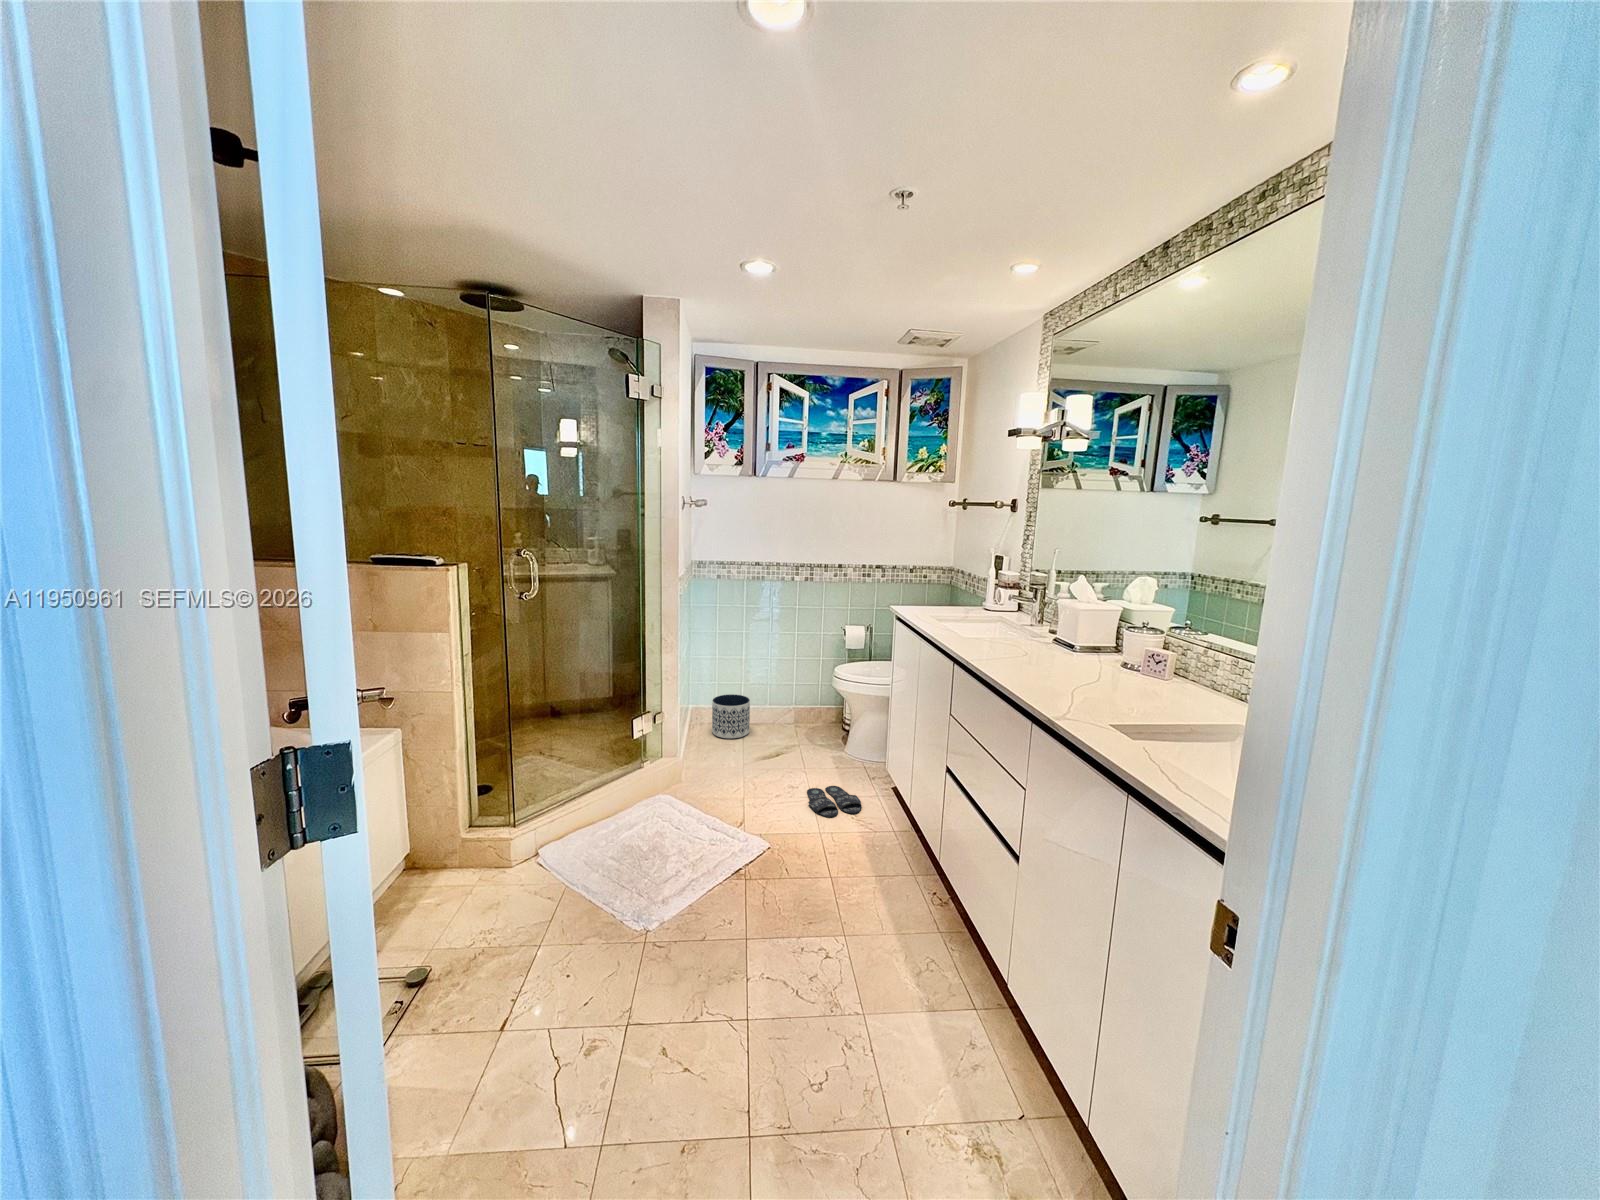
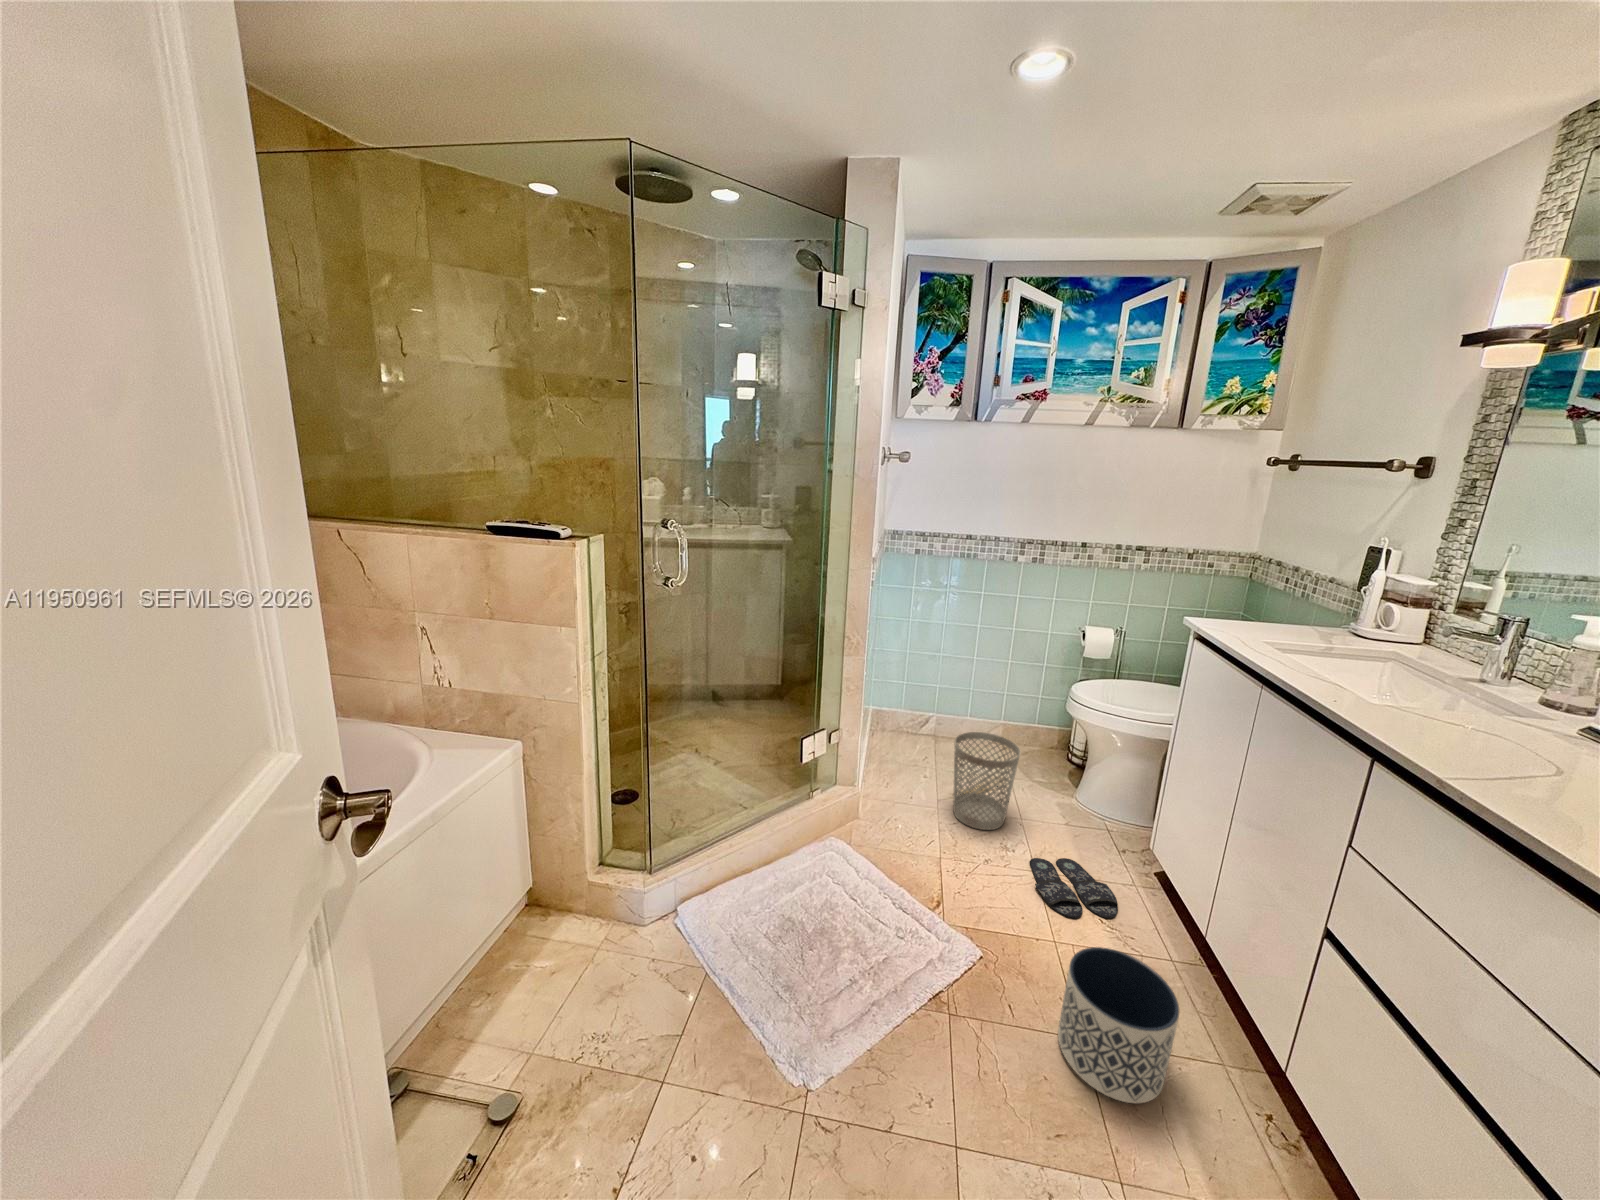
planter: present [712,694,750,738] -> present [1058,947,1179,1103]
wastebasket: none [752,707,799,777] -> present [953,732,1020,830]

